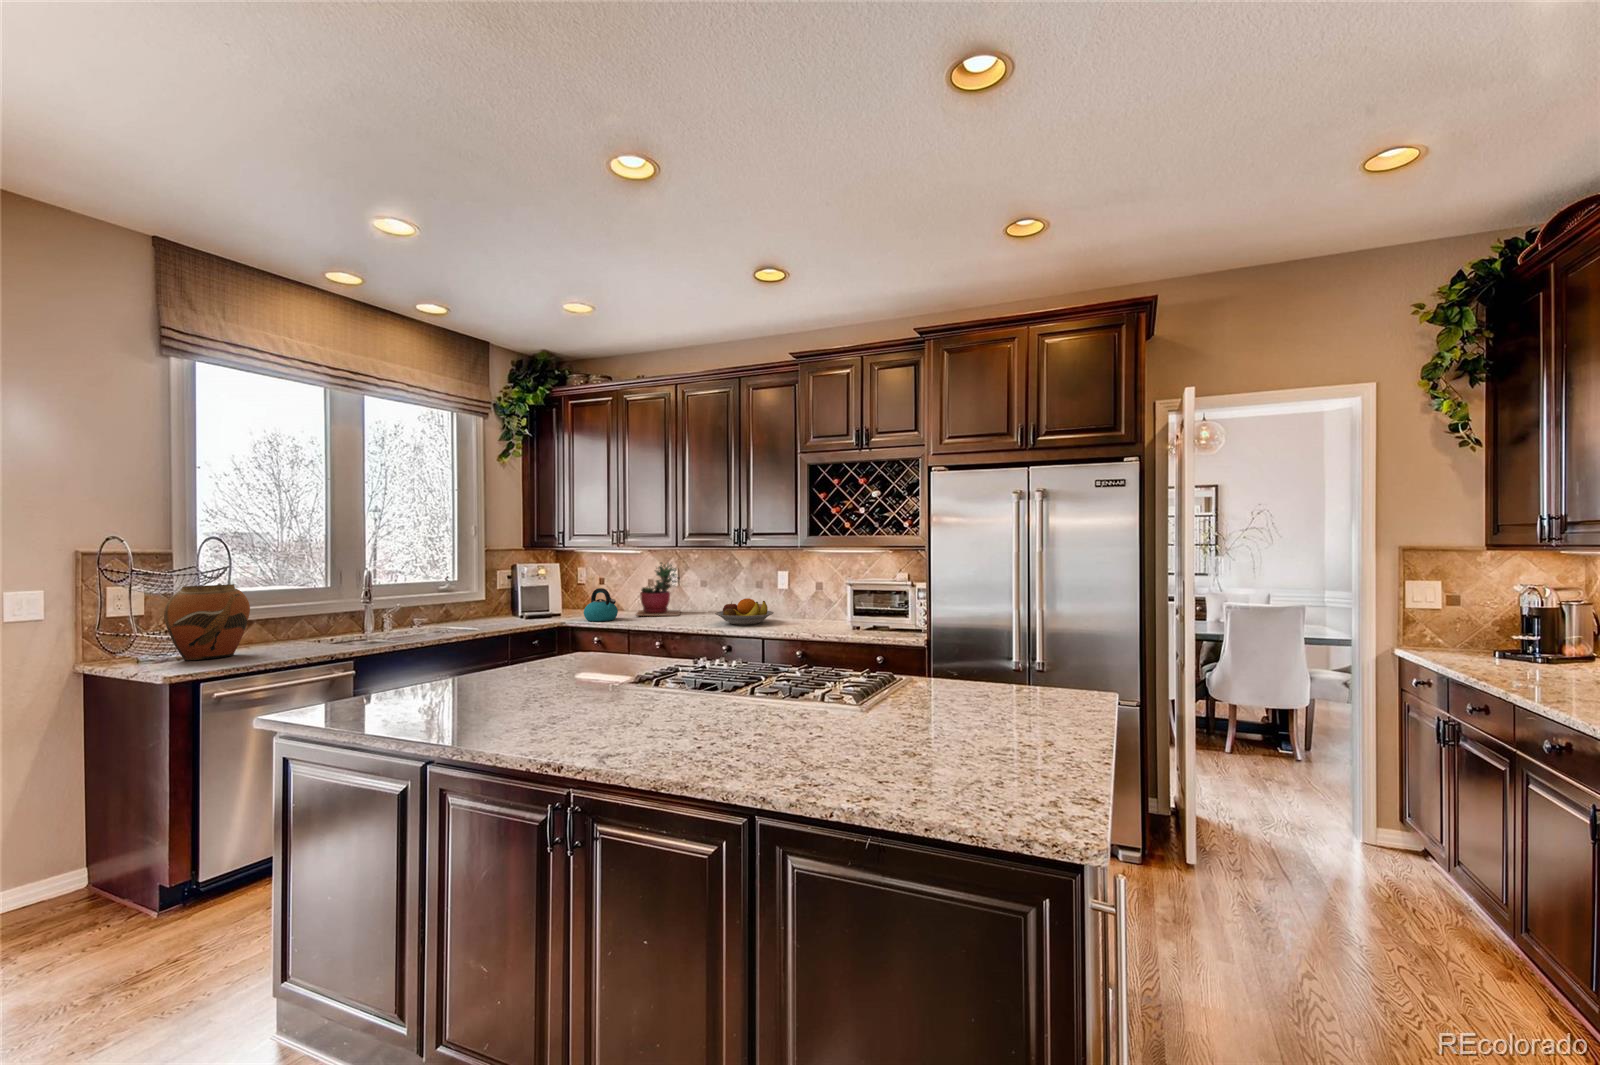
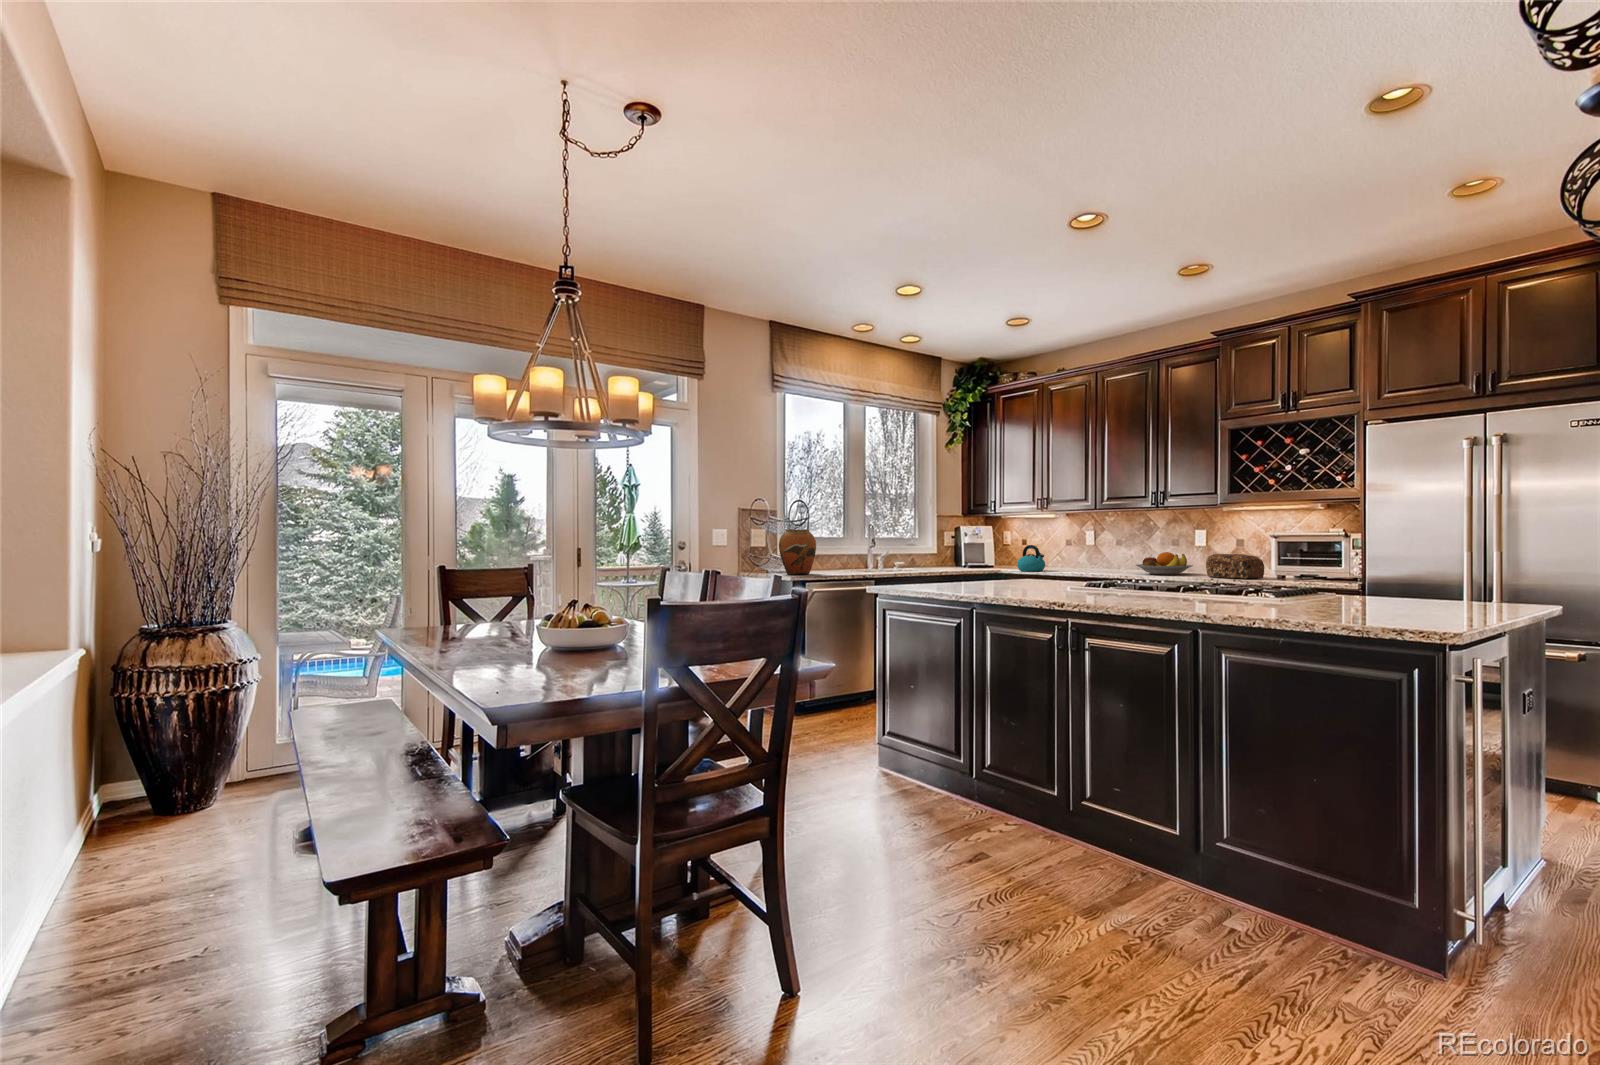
succulent plant: present [636,563,680,616] -> none [1059,525,1099,570]
bread loaf: none [786,602,841,631] -> present [1206,554,1264,579]

